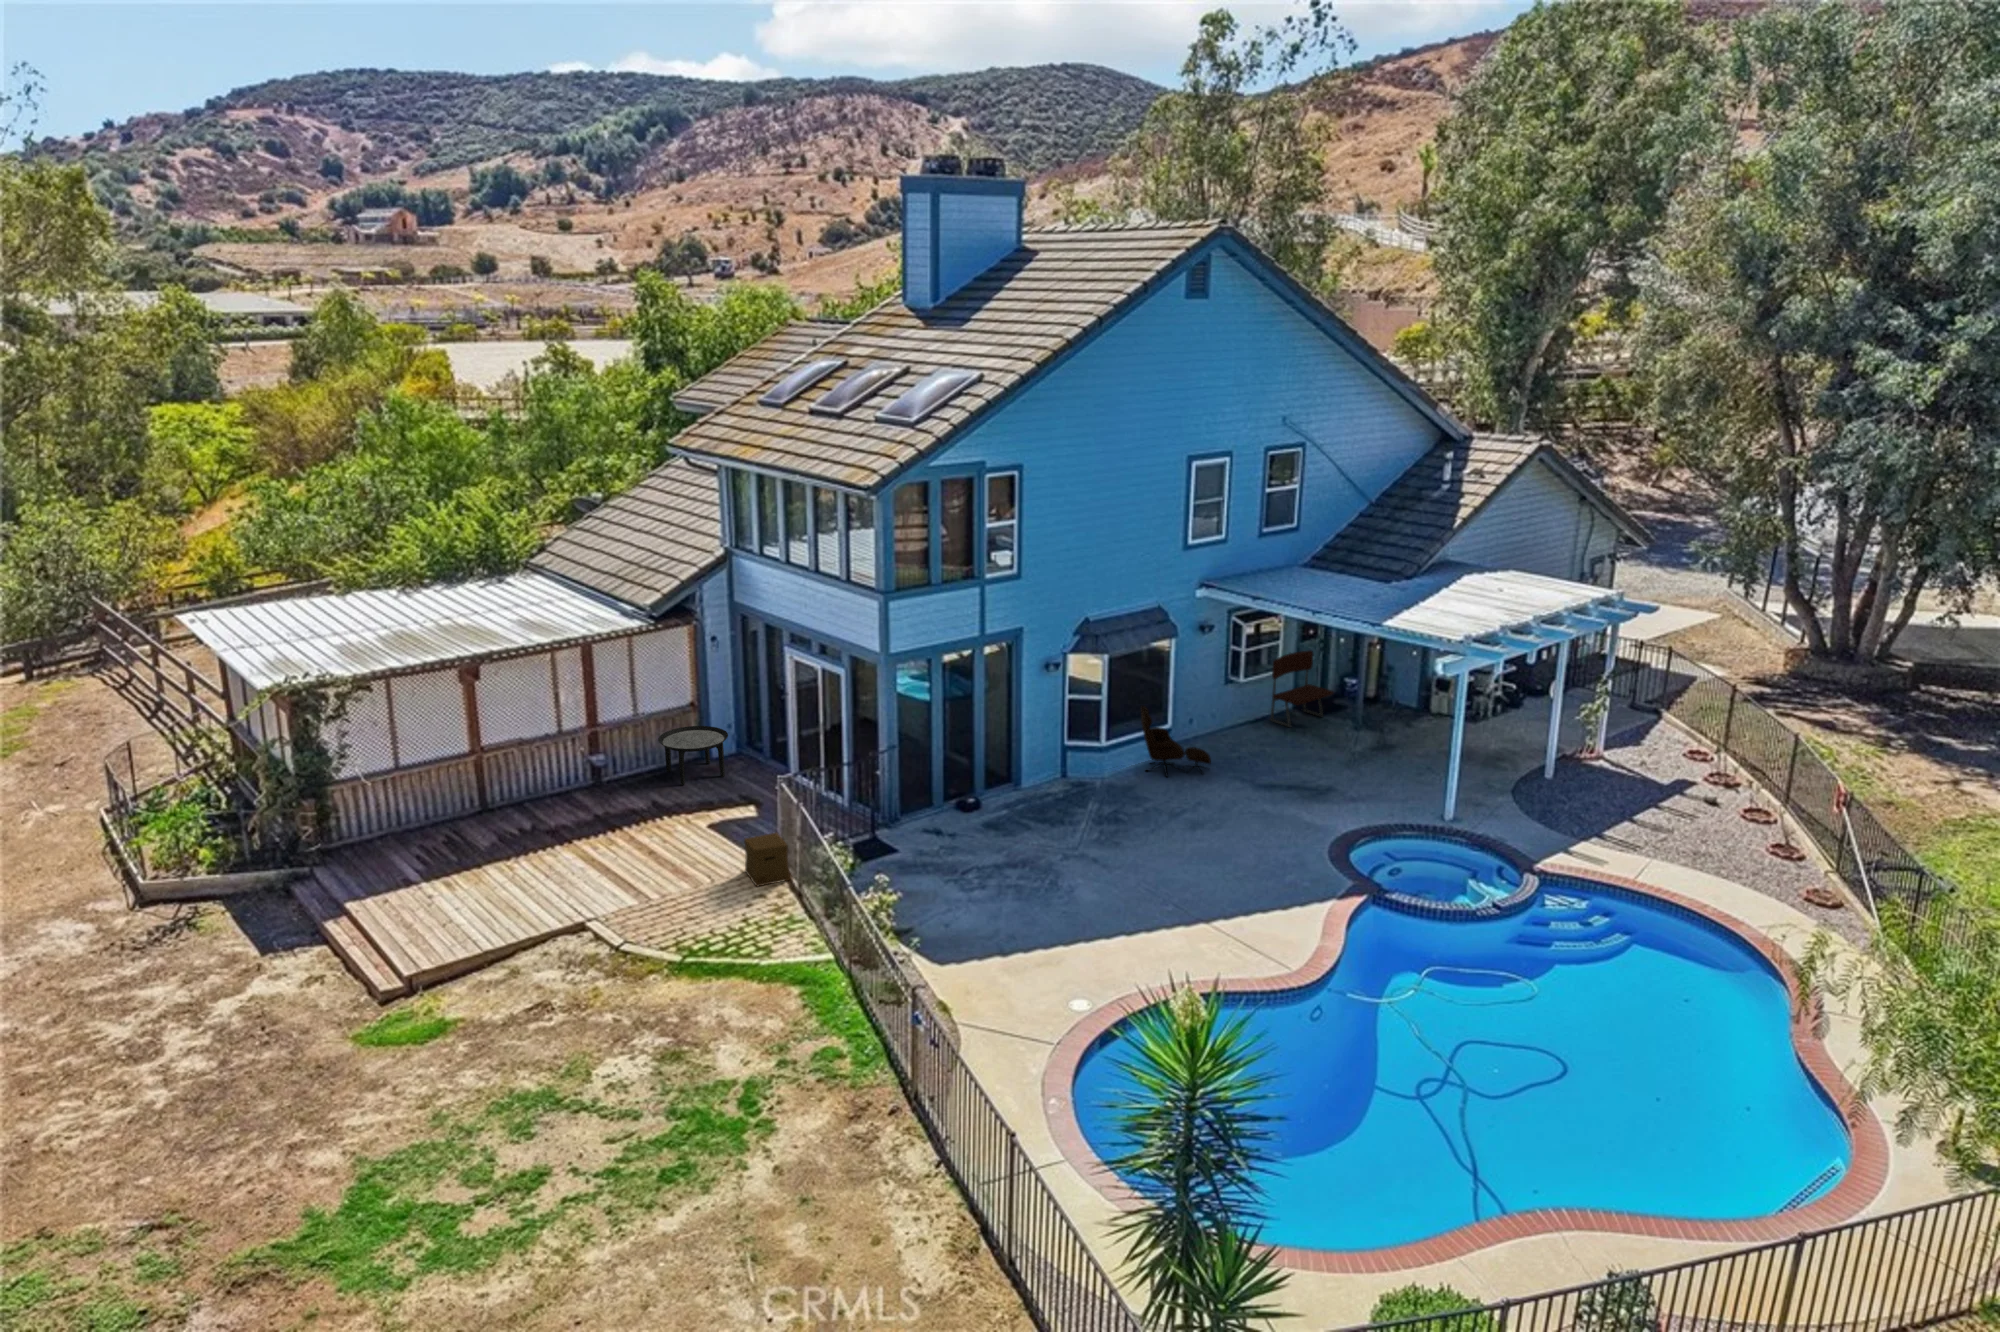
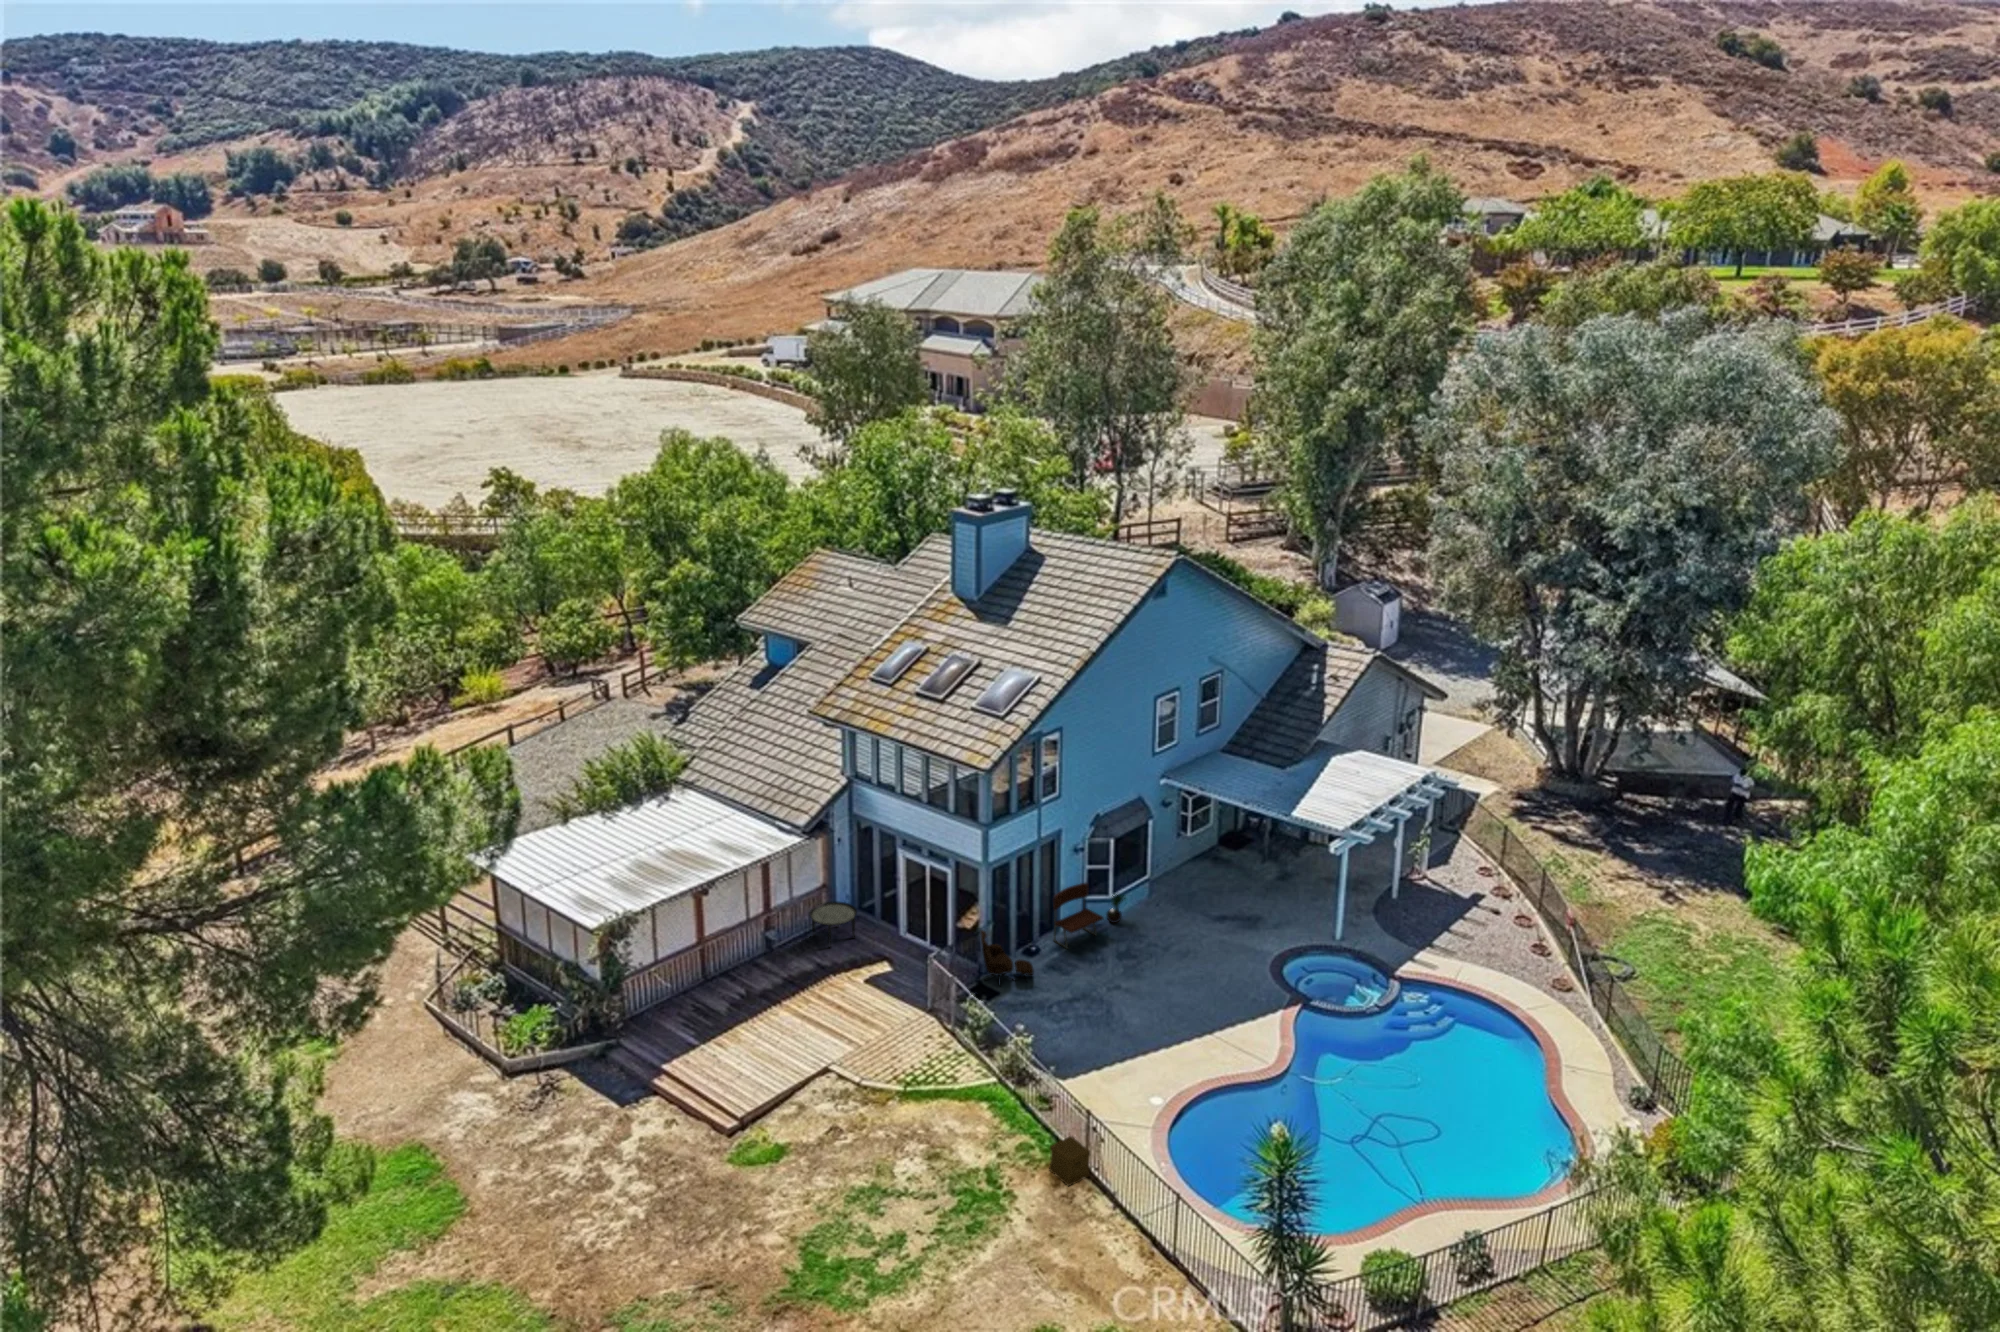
bench: present [1270,651,1334,727] -> present [1053,883,1103,949]
lounge chair: present [1141,706,1211,777] -> present [980,930,1034,985]
potted tree: none [1096,733,1127,782] -> present [1106,894,1125,923]
cardboard box: present [744,832,790,886] -> present [1049,1136,1090,1186]

